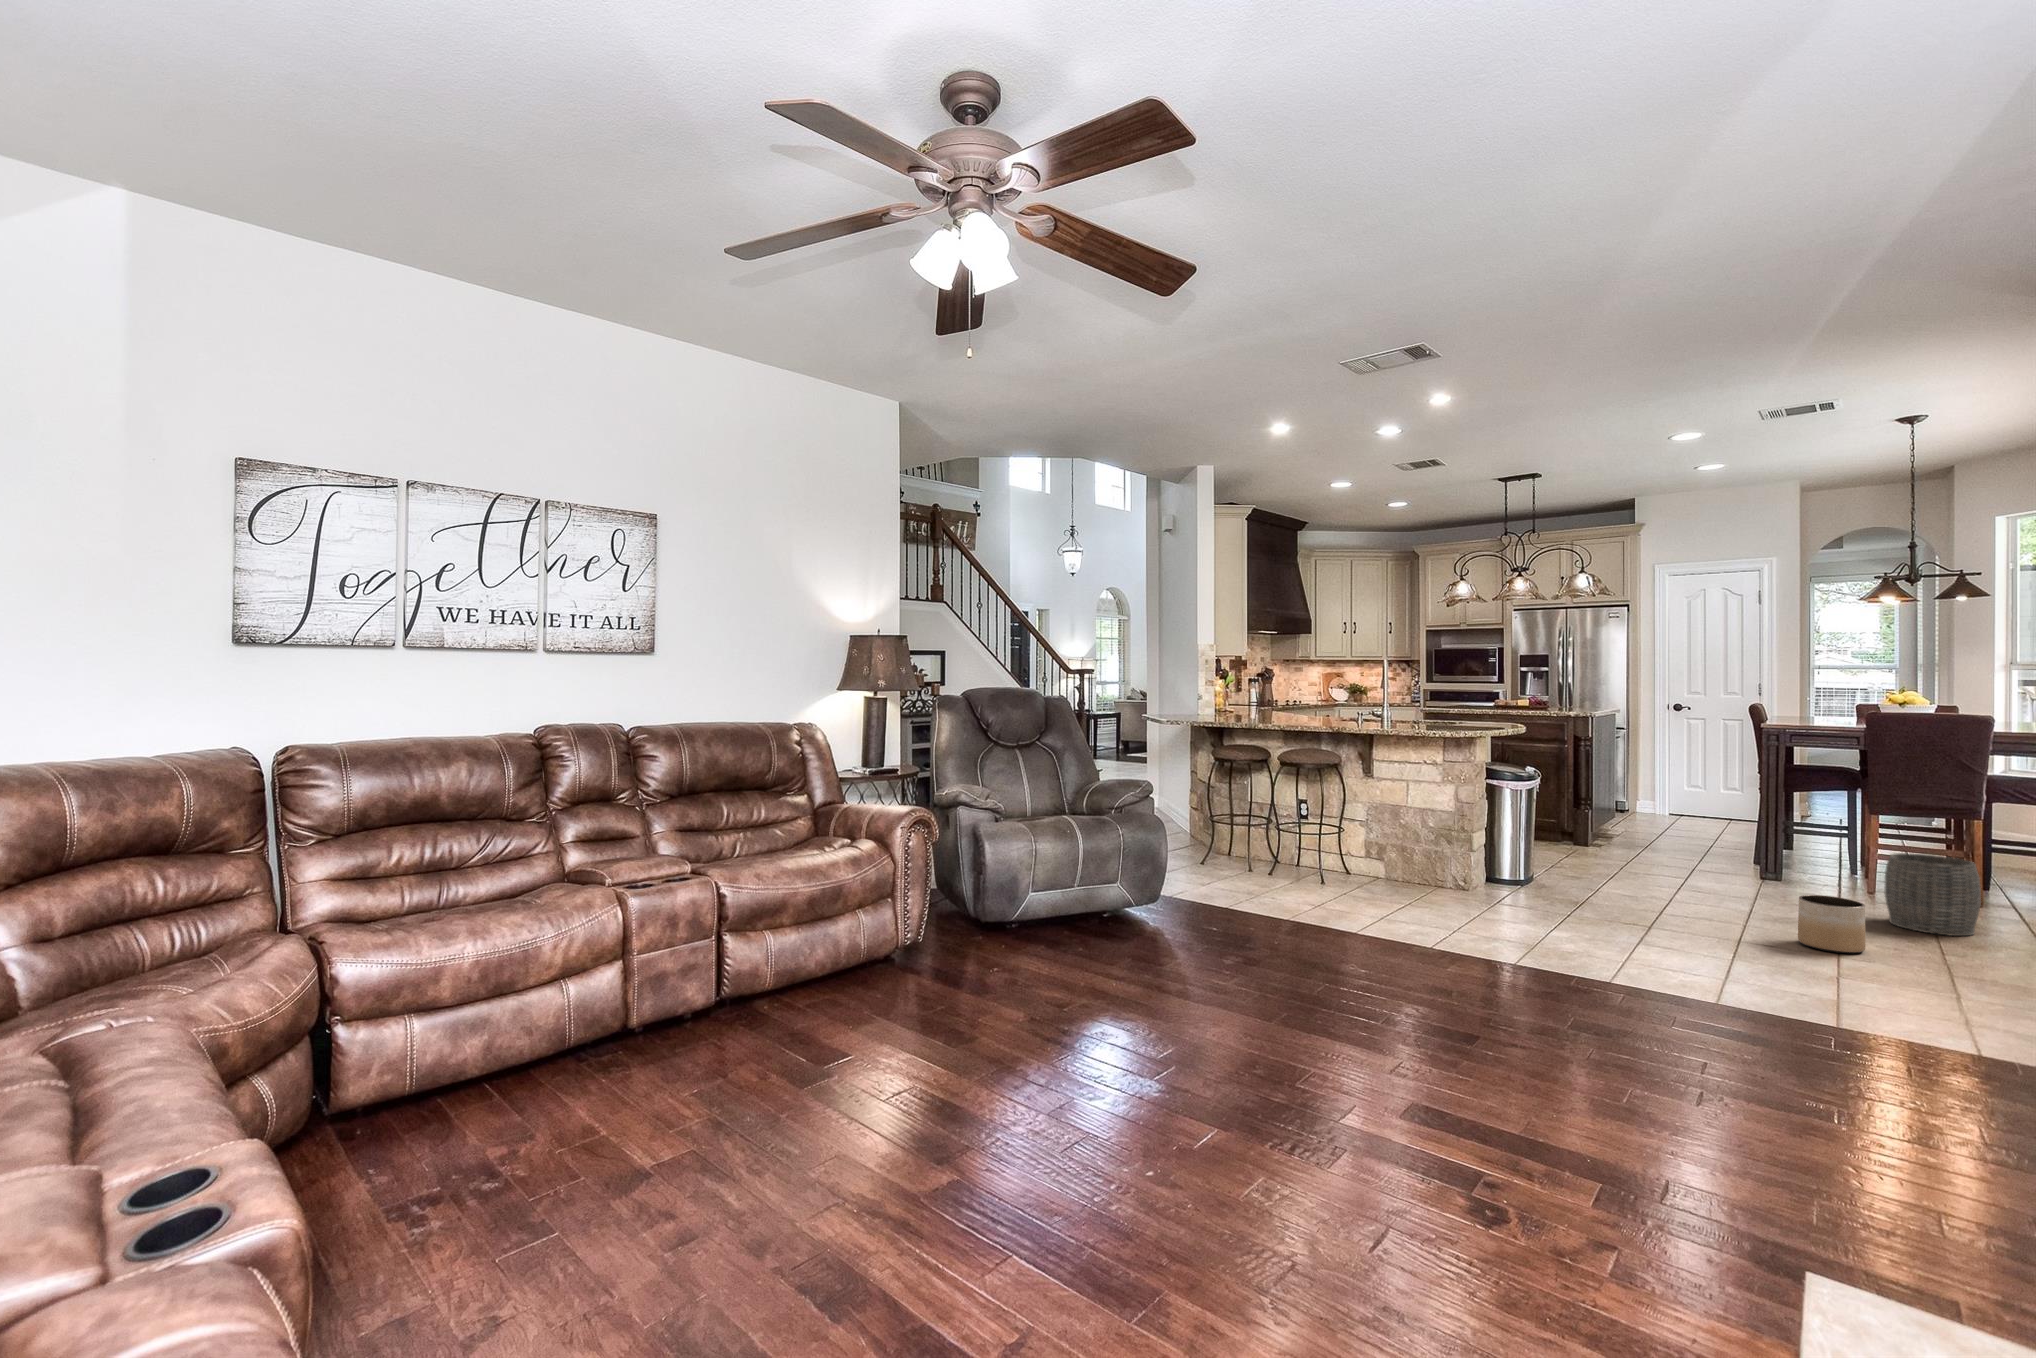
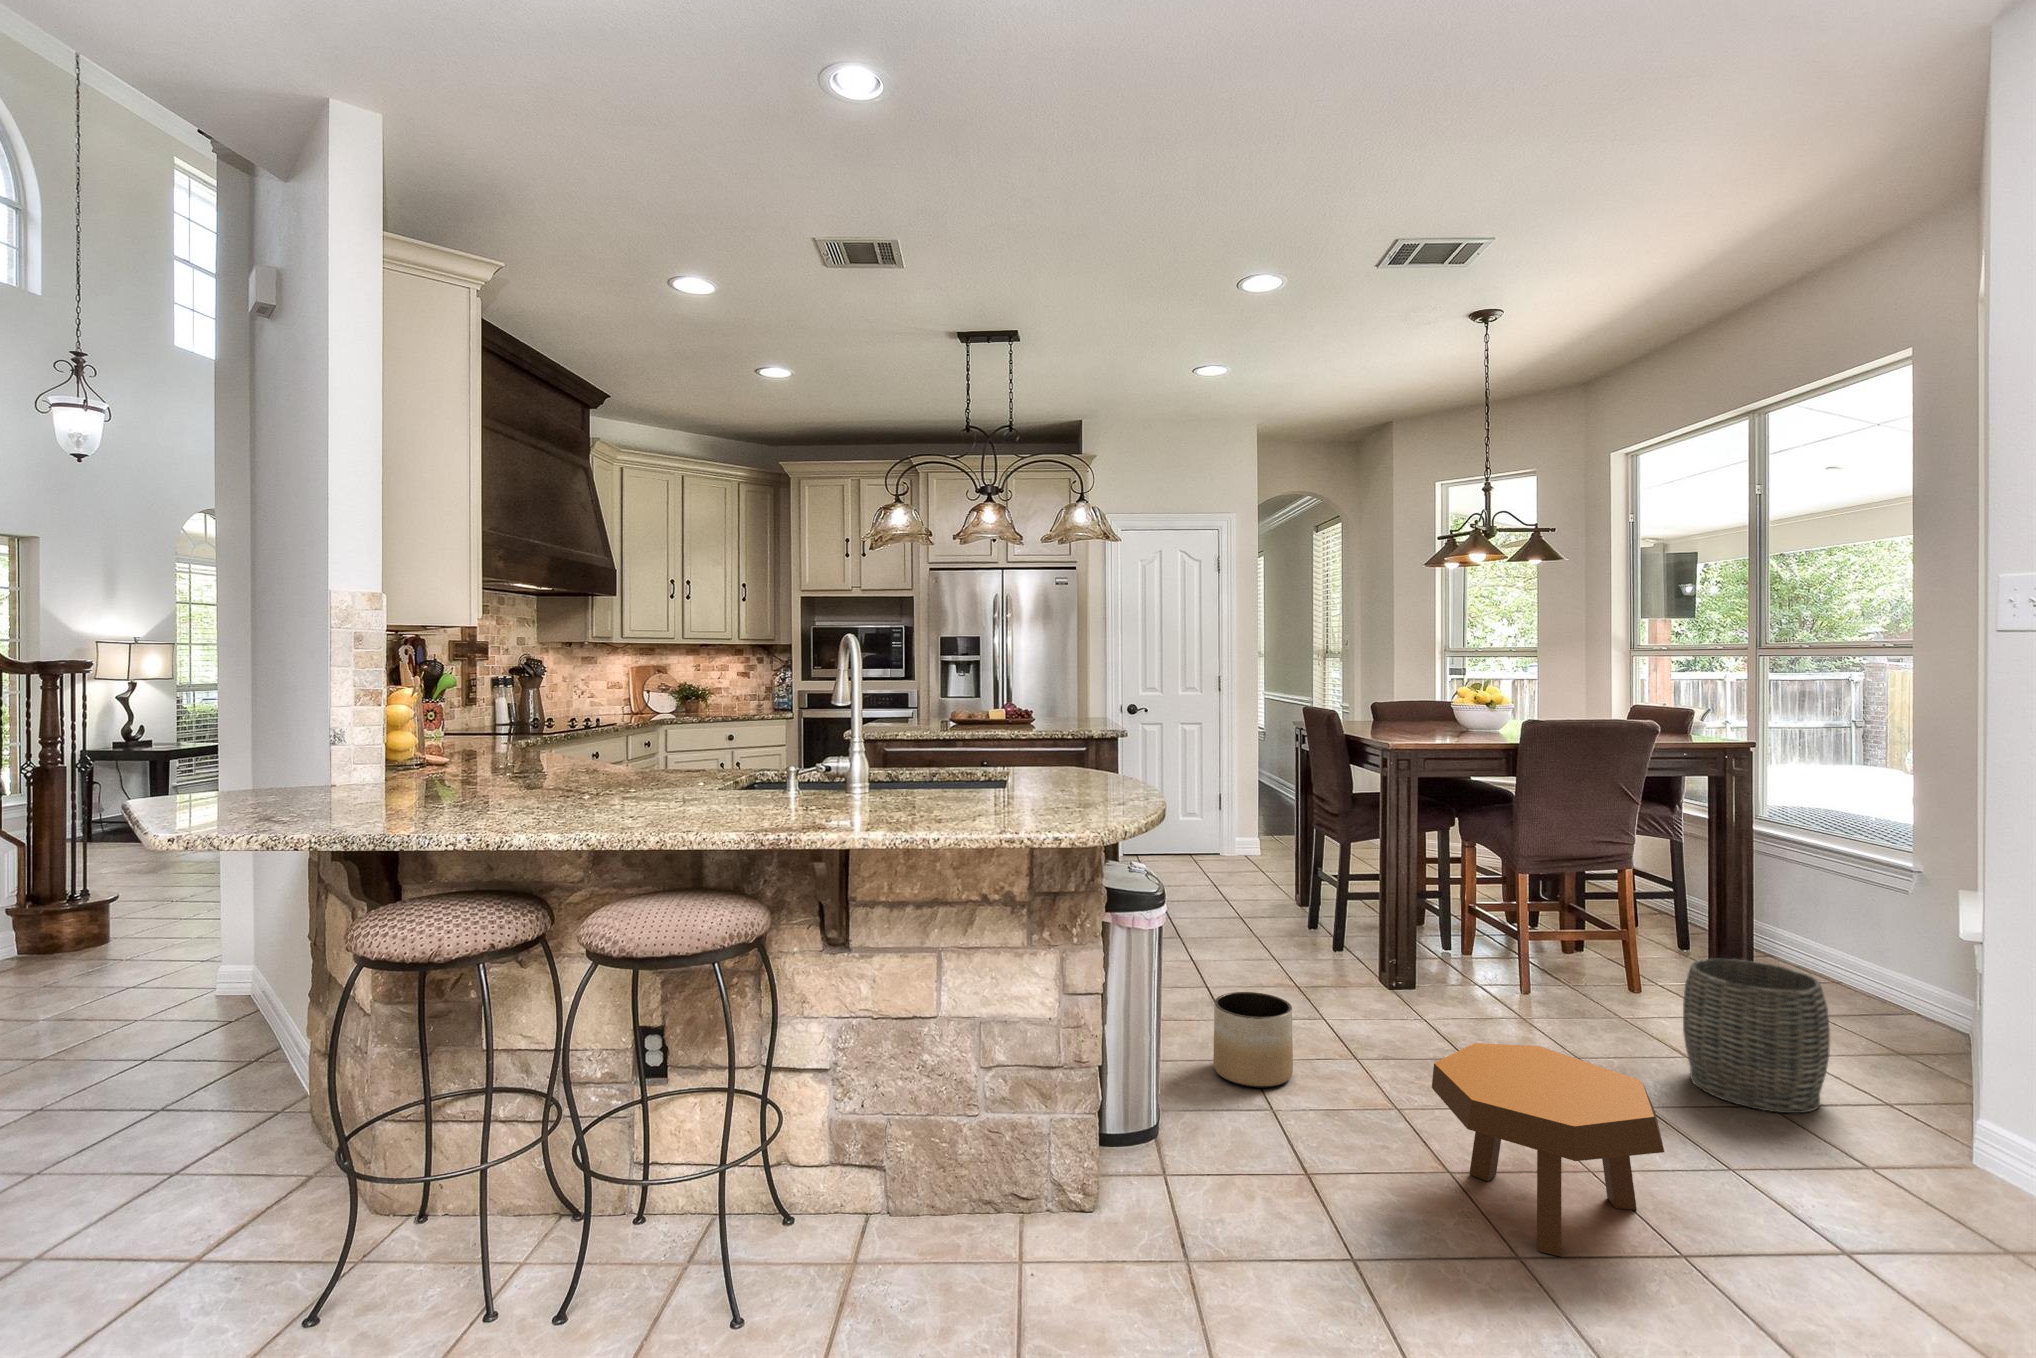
footstool: none [1634,856,1750,927] -> present [1432,1043,1664,1257]
planter: present [1798,895,1866,953] -> present [1213,992,1293,1088]

